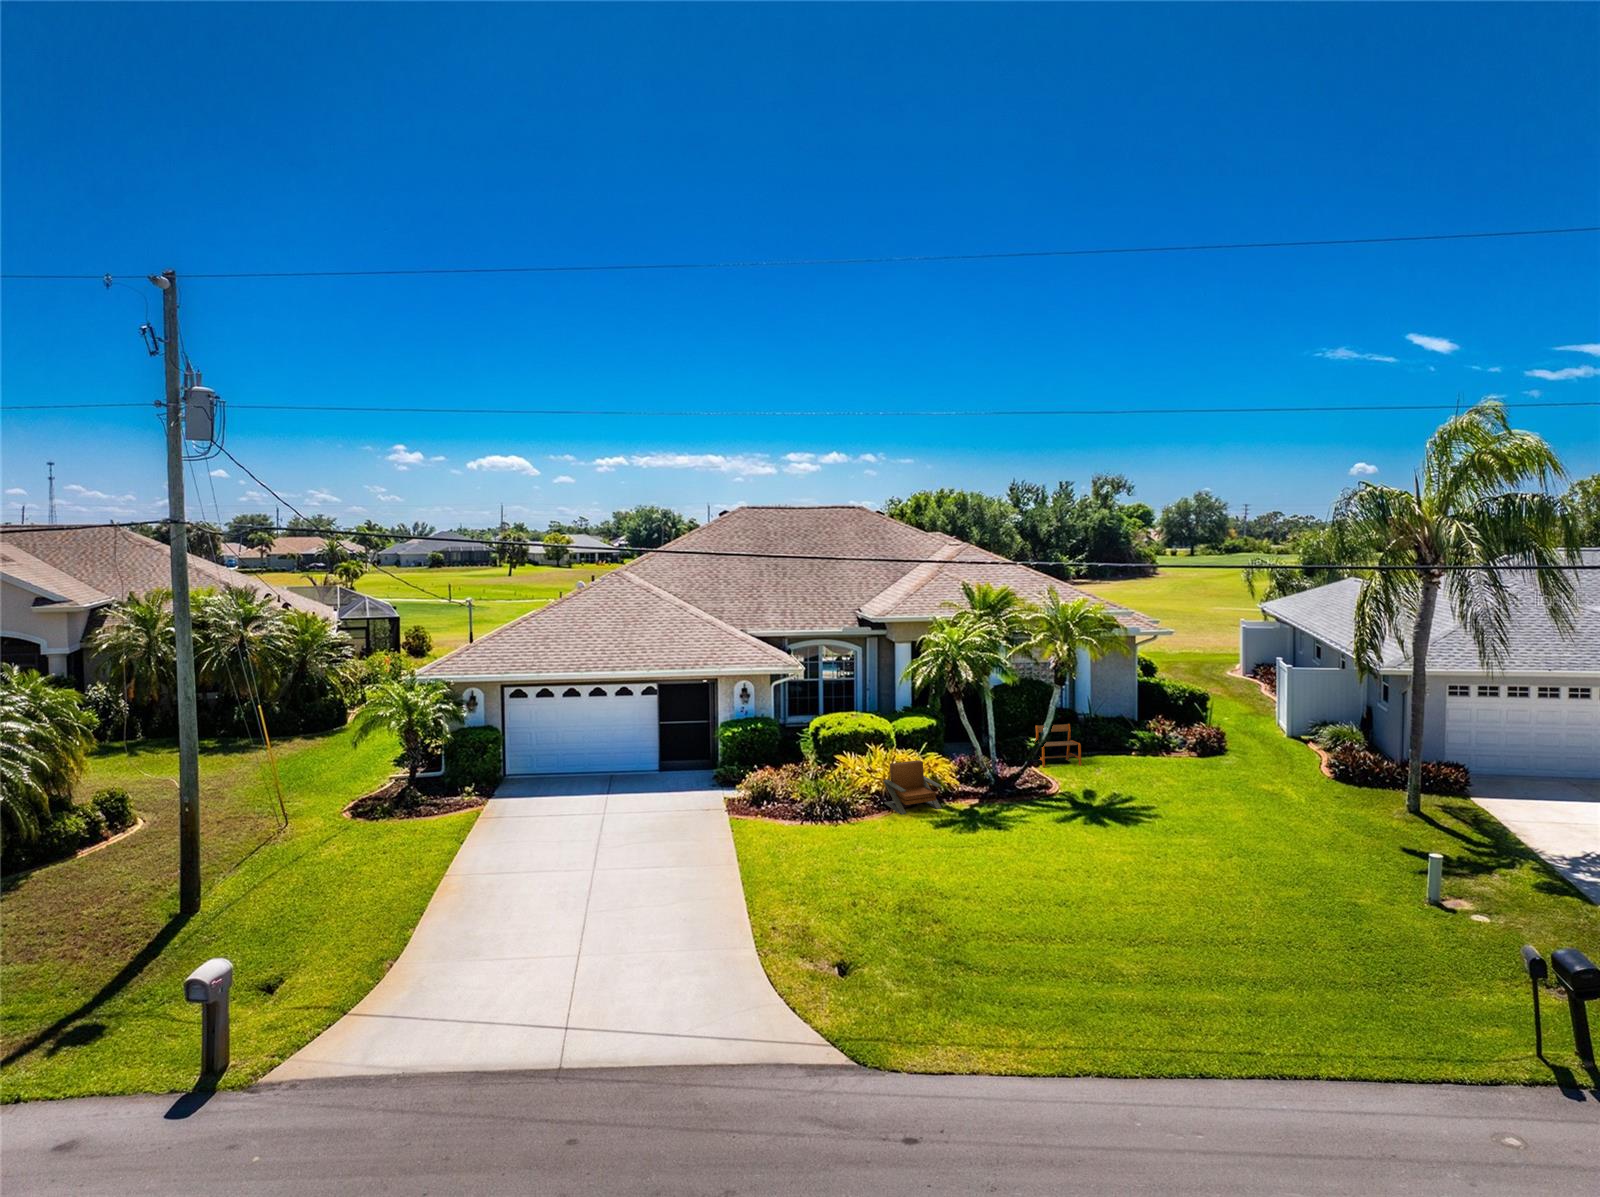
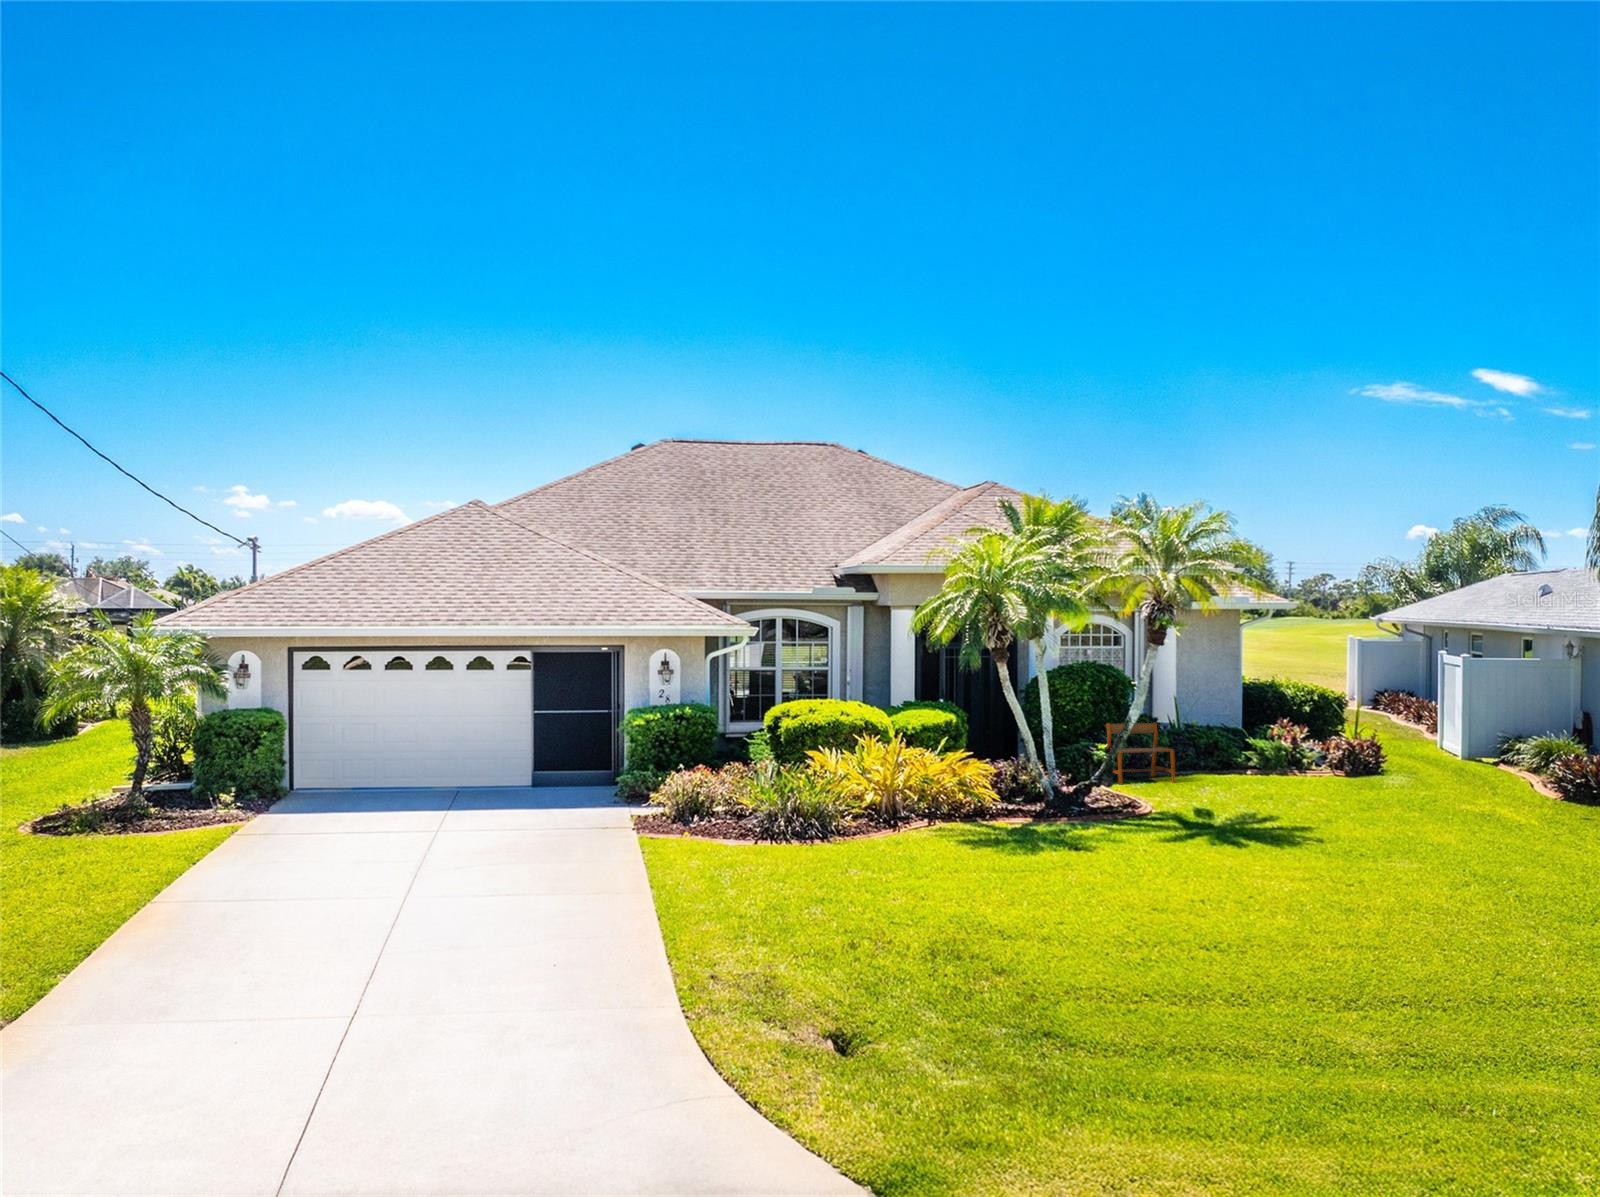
lounge chair: present [883,760,941,815] -> none [886,755,978,834]

